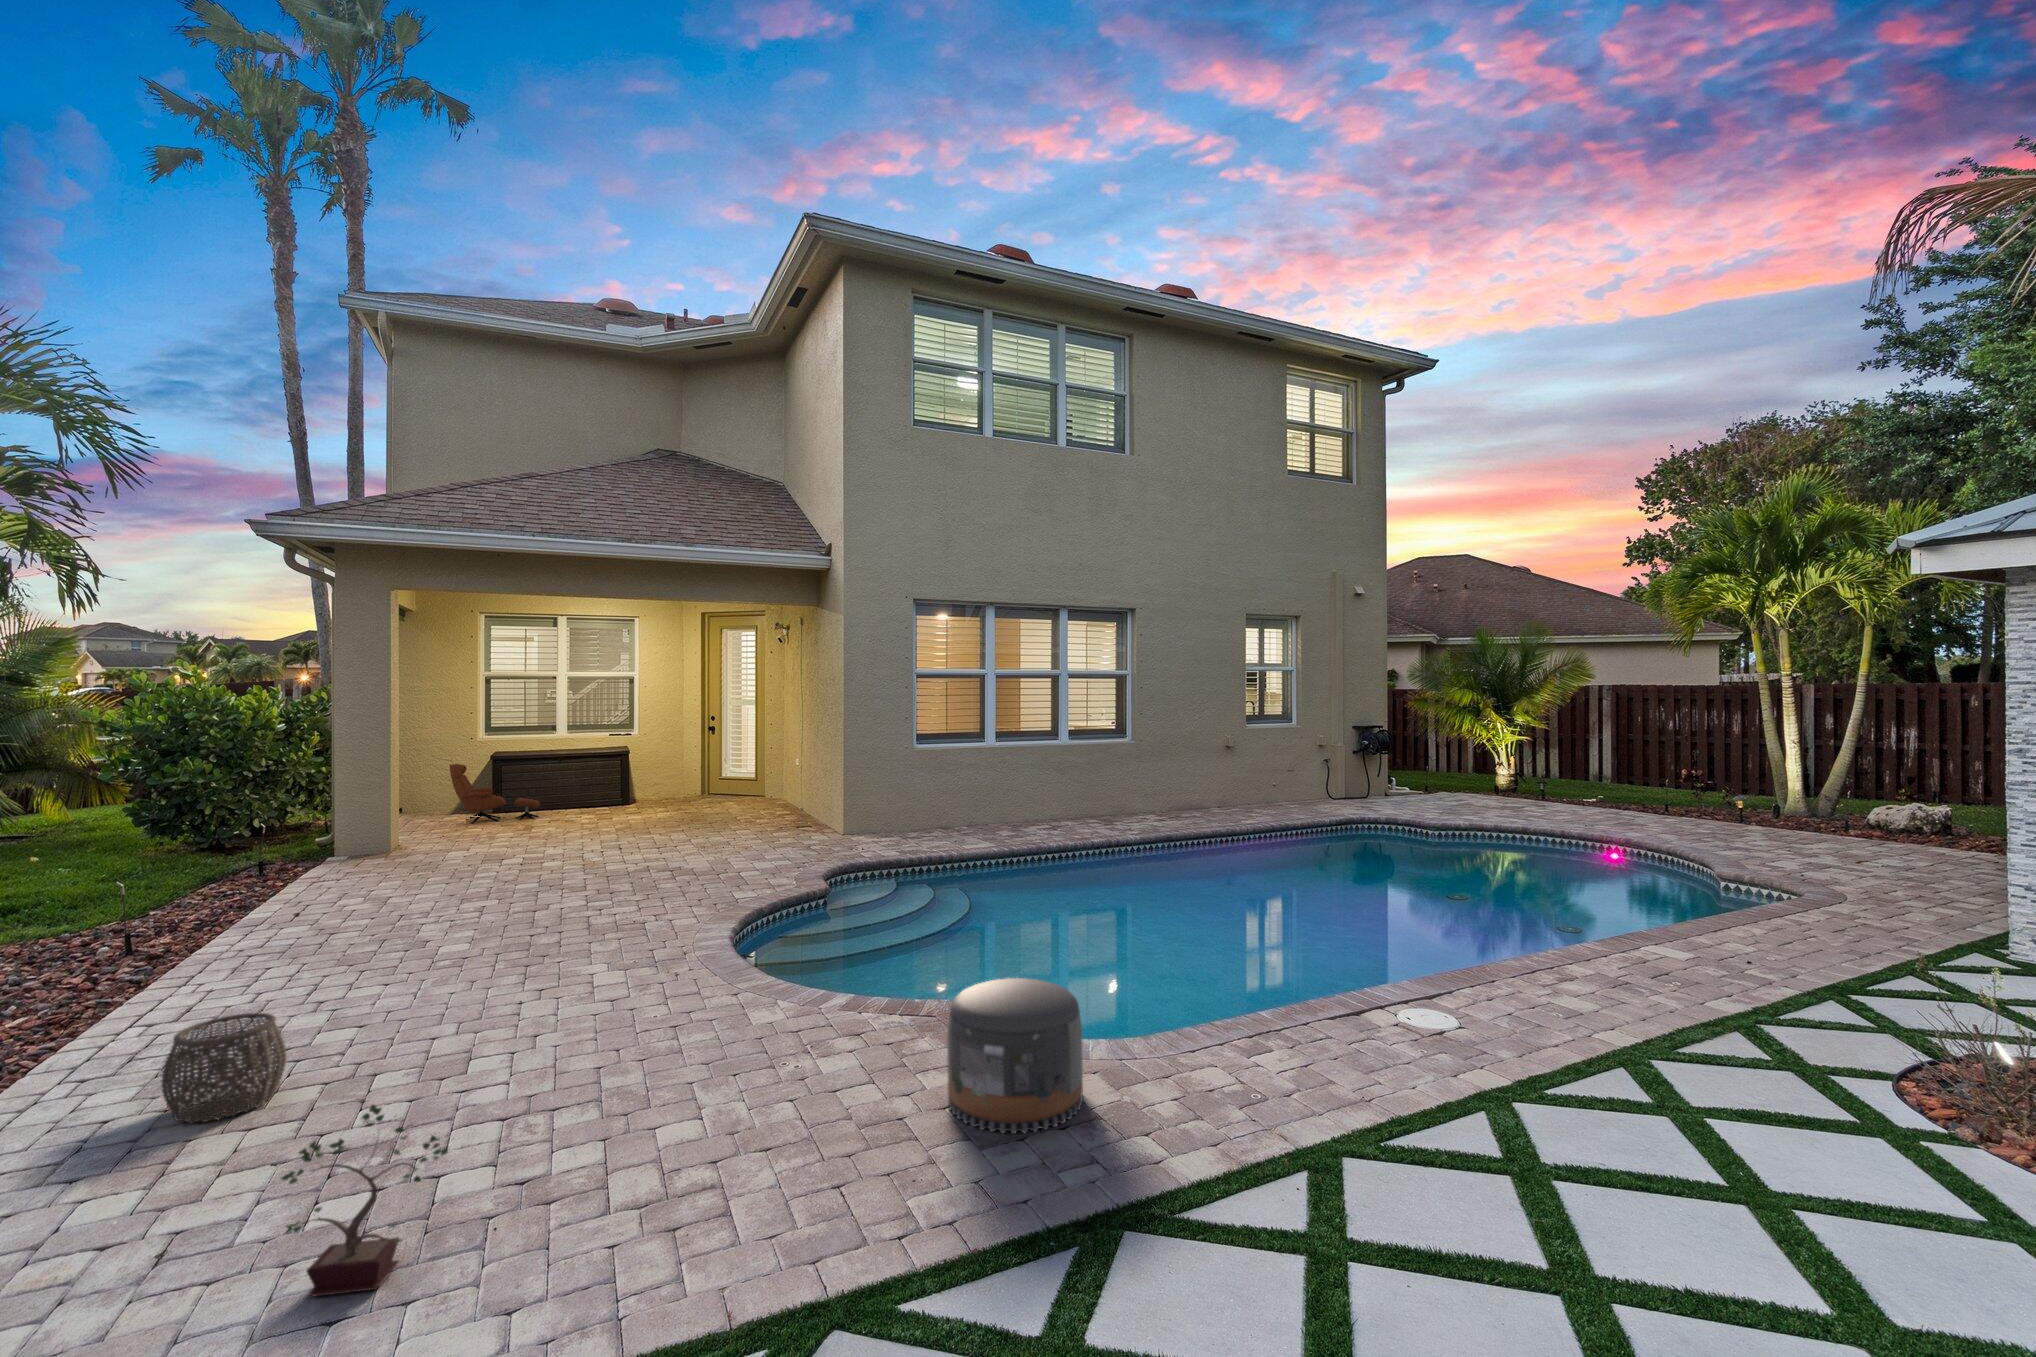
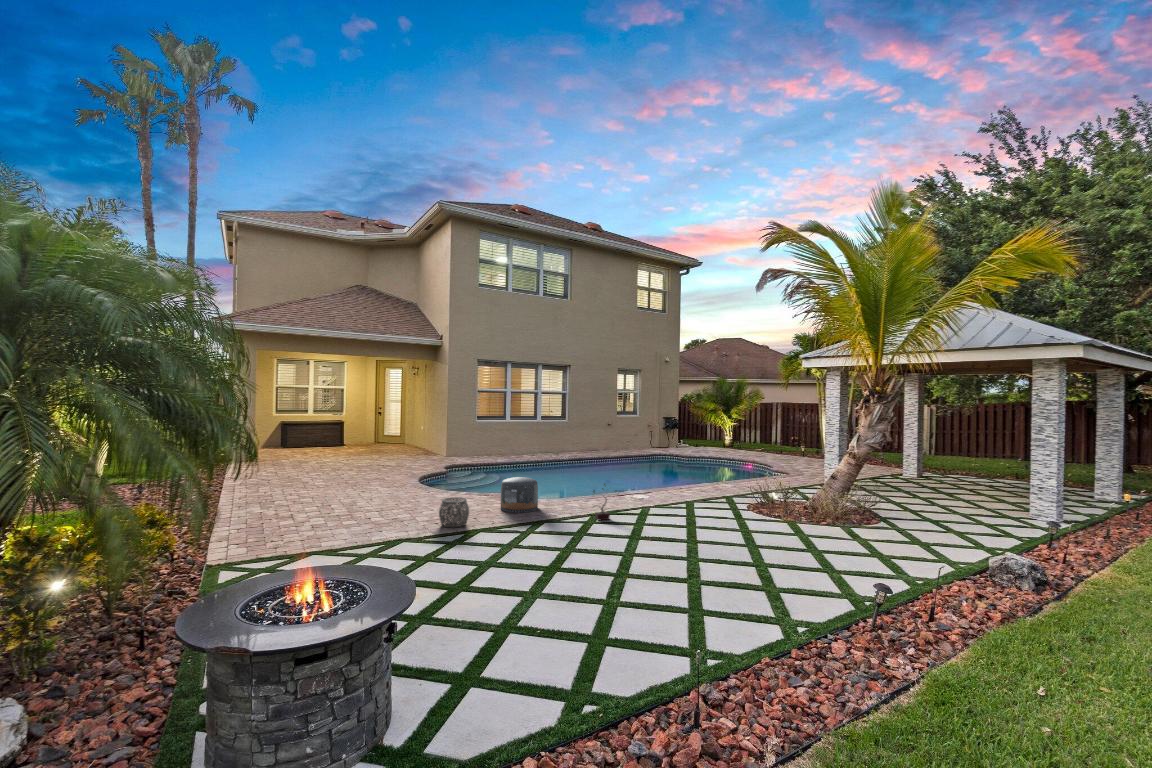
armchair: present [450,764,540,824] -> none [262,426,301,453]
woven basket: present [161,1013,286,1123] -> present [439,497,469,527]
potted plant: present [281,1105,448,1296] -> present [593,484,617,520]

